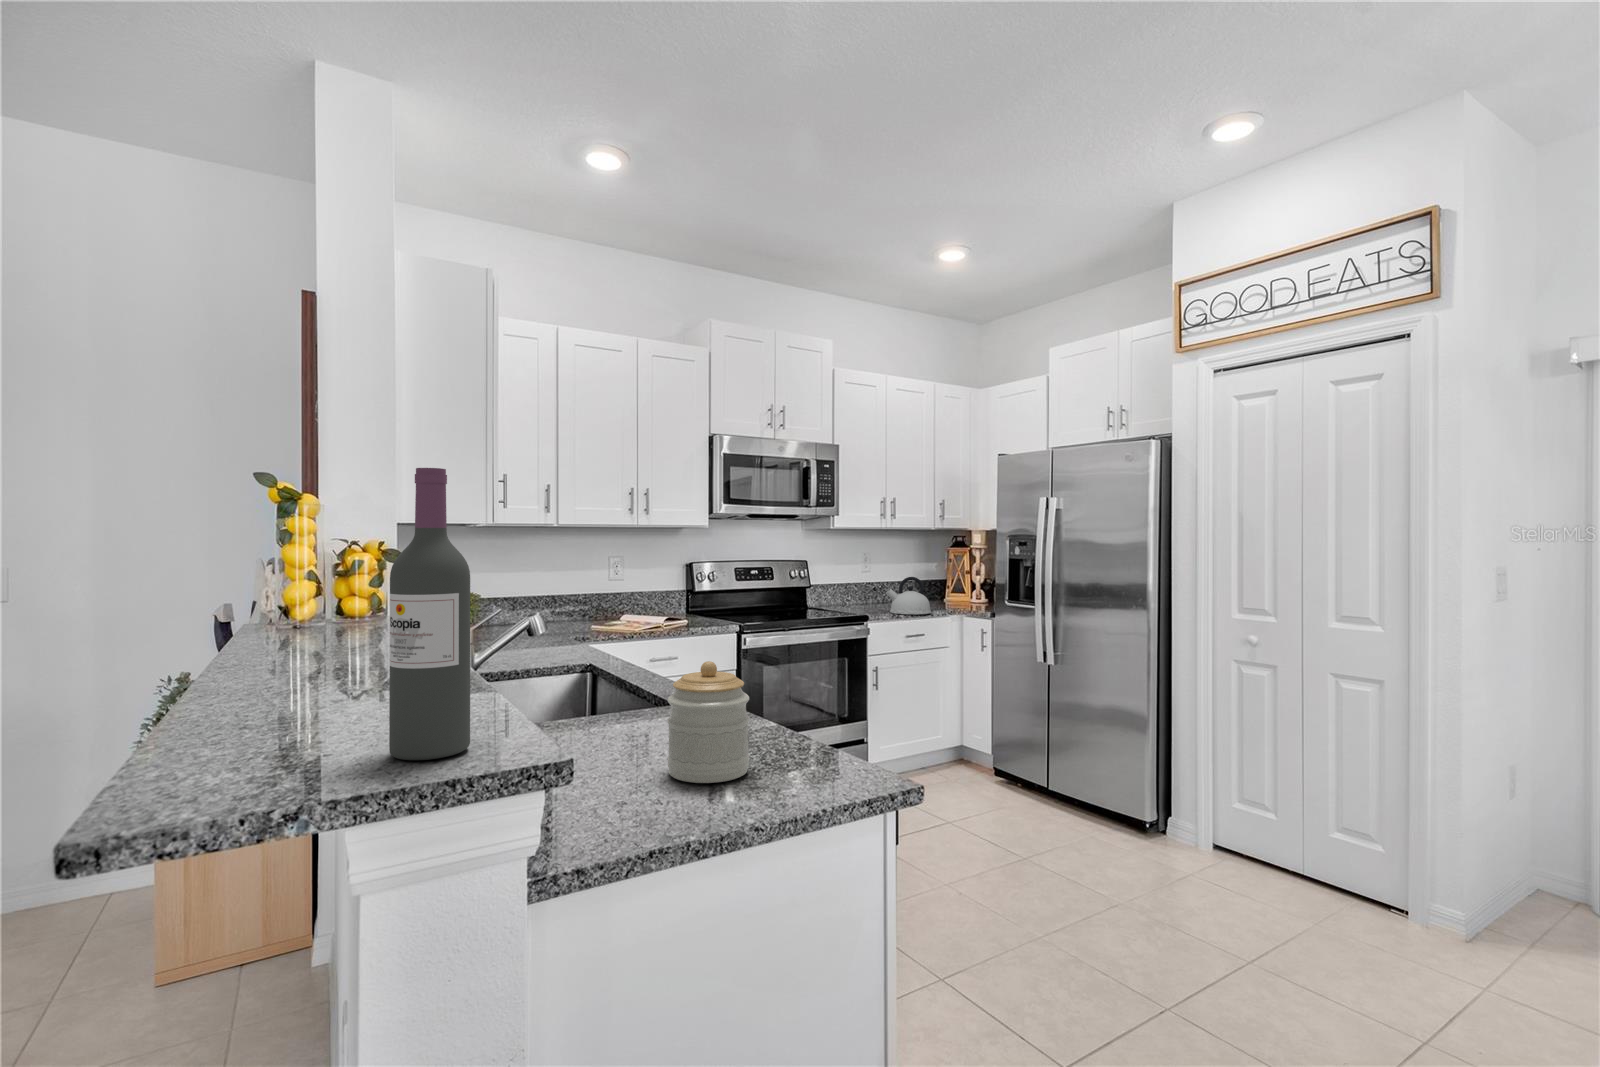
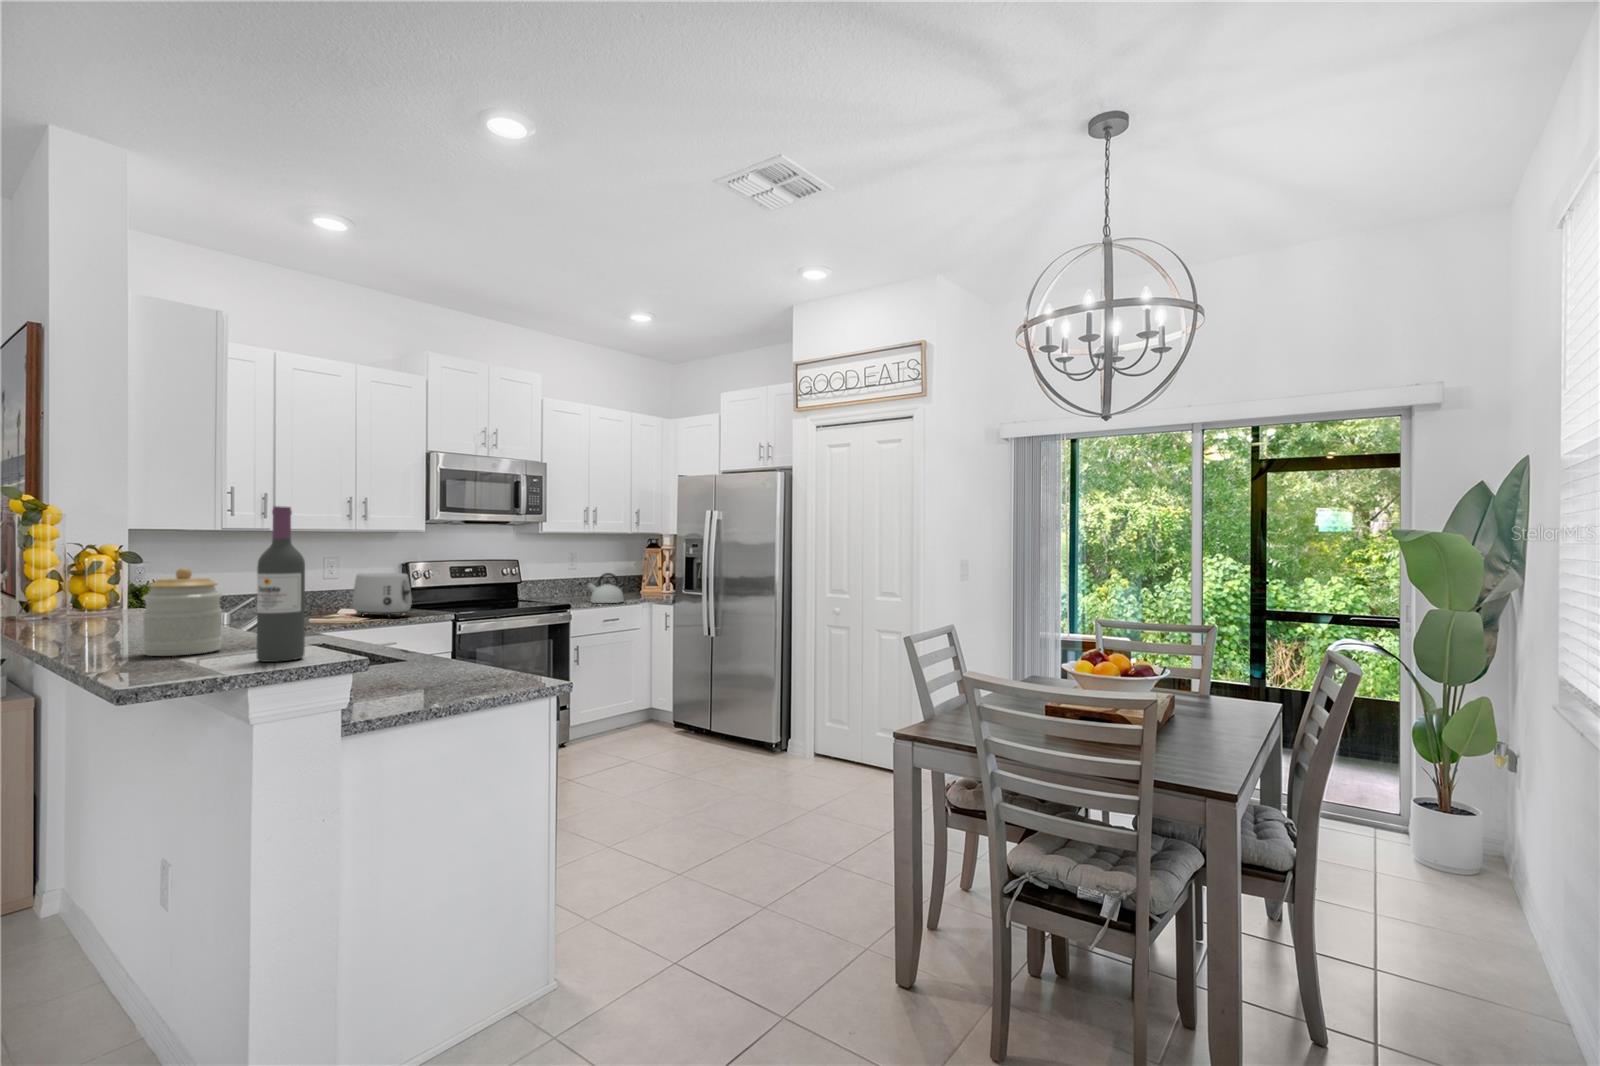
toaster: none [632,574,692,627] -> present [352,573,412,617]
jar: present [667,661,749,783] -> present [142,568,222,656]

